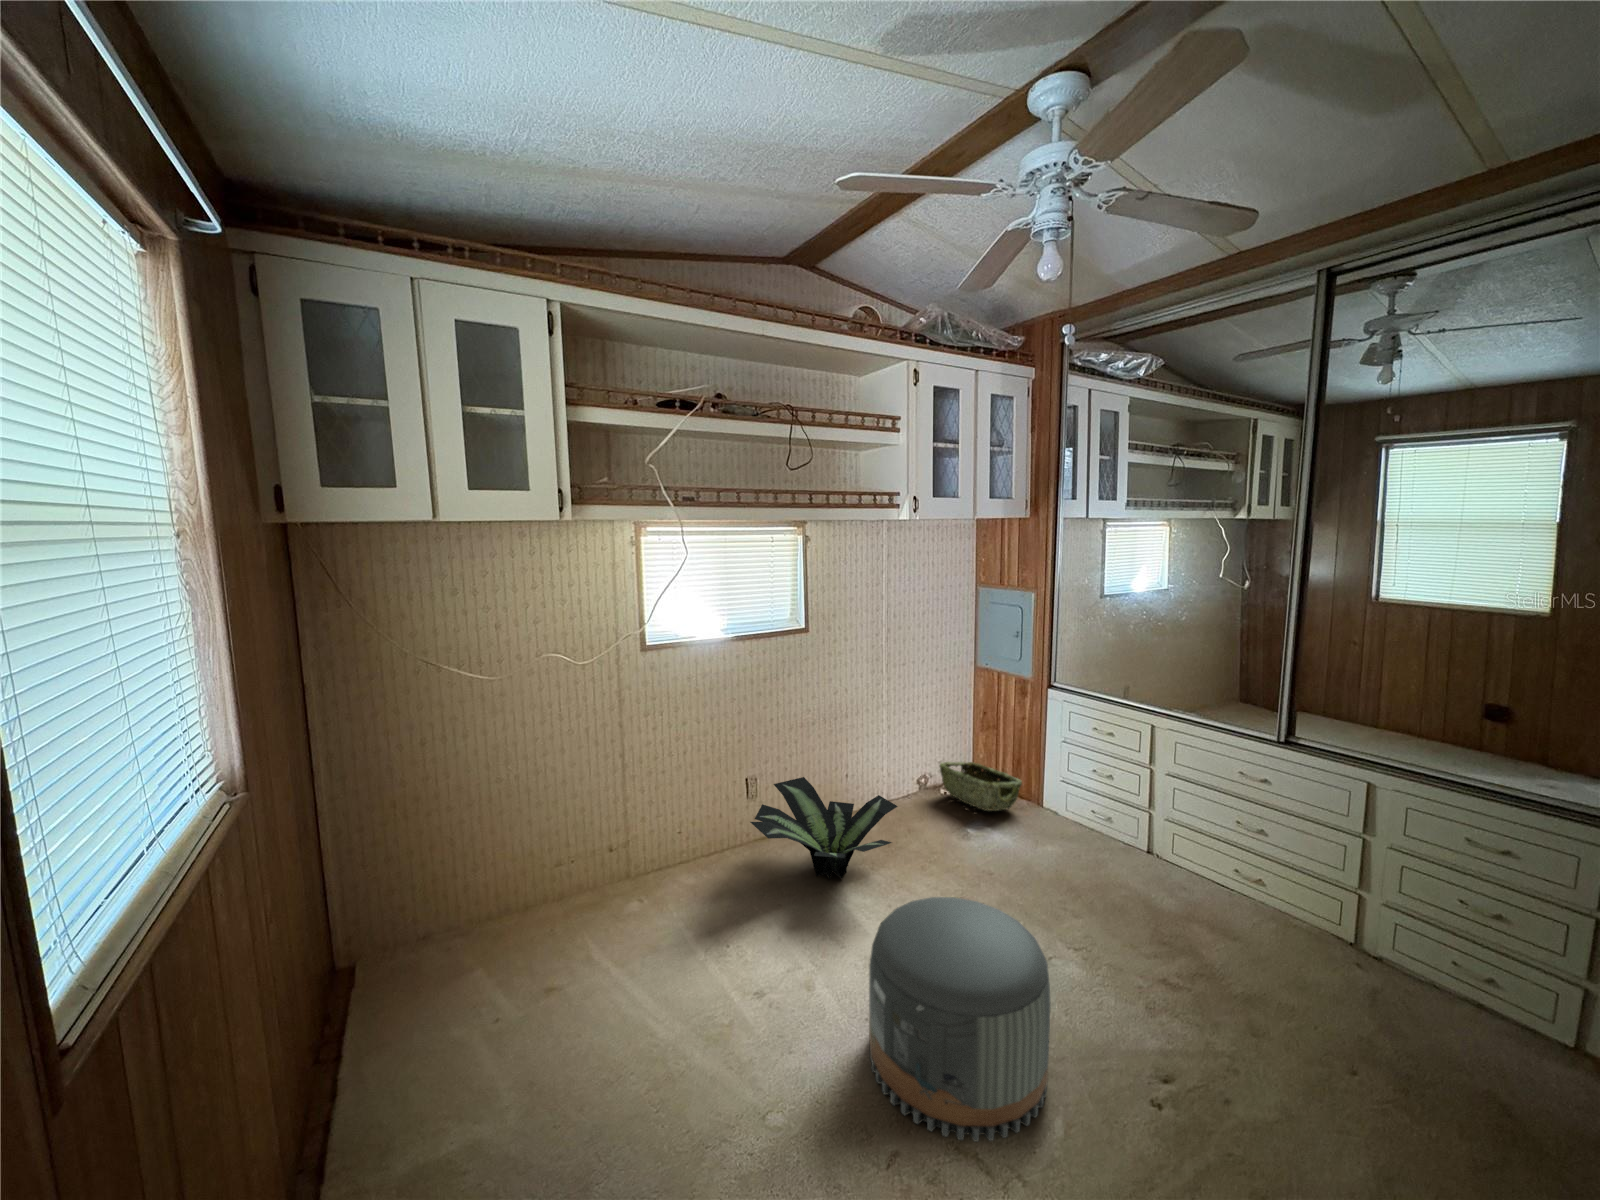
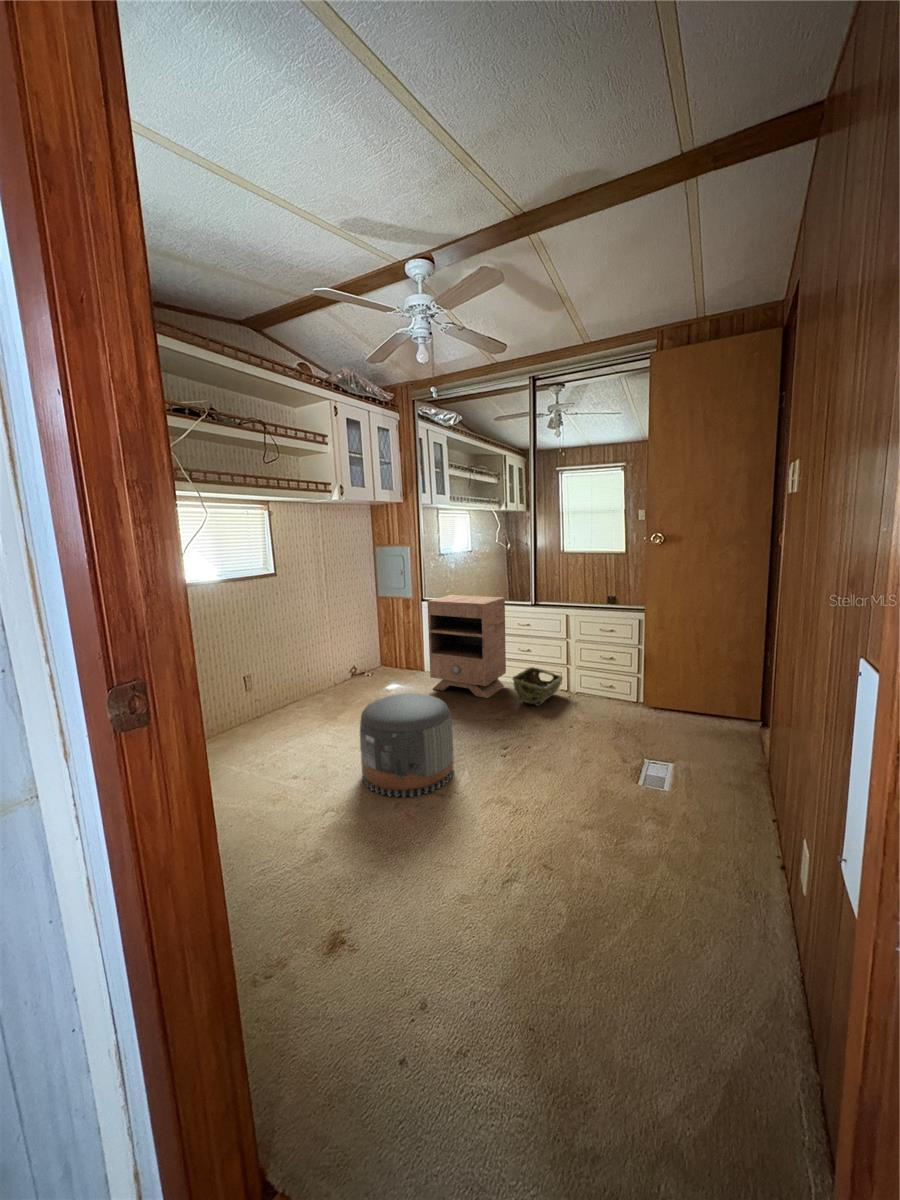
nightstand: none [1048,687,1219,909] -> present [427,595,506,698]
woven basket: present [940,762,1022,811] -> present [513,667,562,706]
potted plant: present [750,777,898,880] -> none [255,672,350,726]

